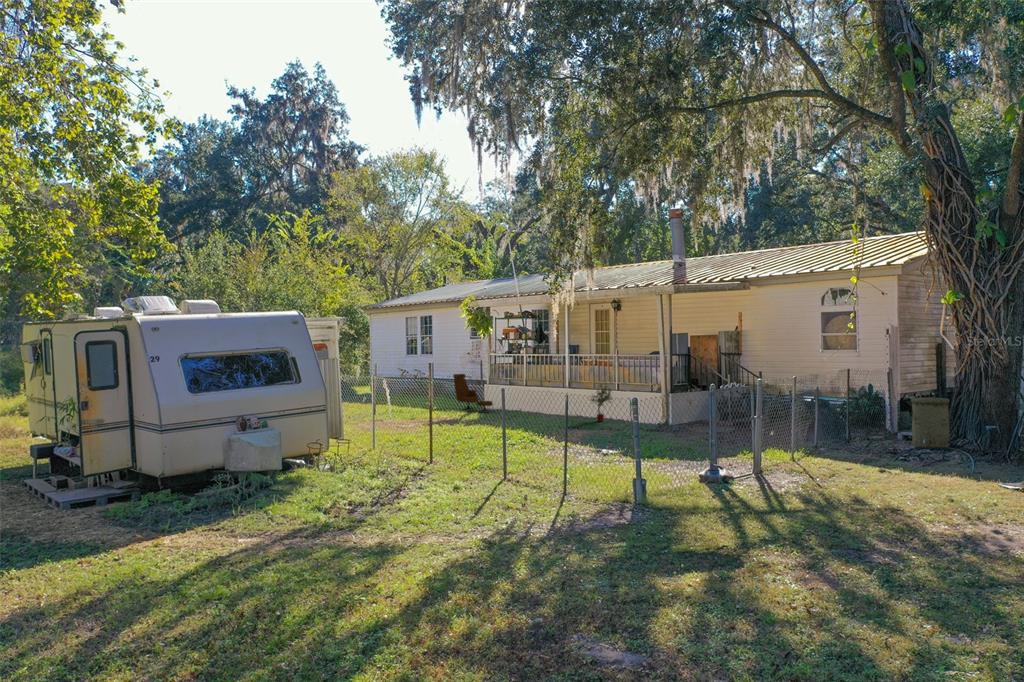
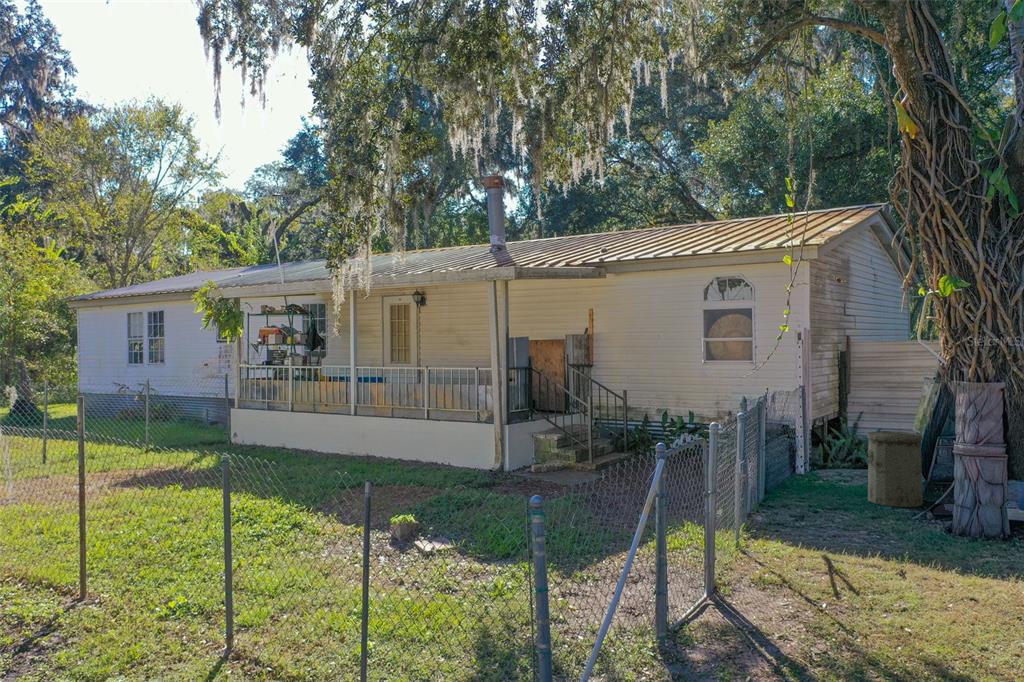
lounge chair: present [453,374,493,413] -> none [180,395,241,454]
potted tree: present [591,384,612,421] -> none [387,410,423,467]

